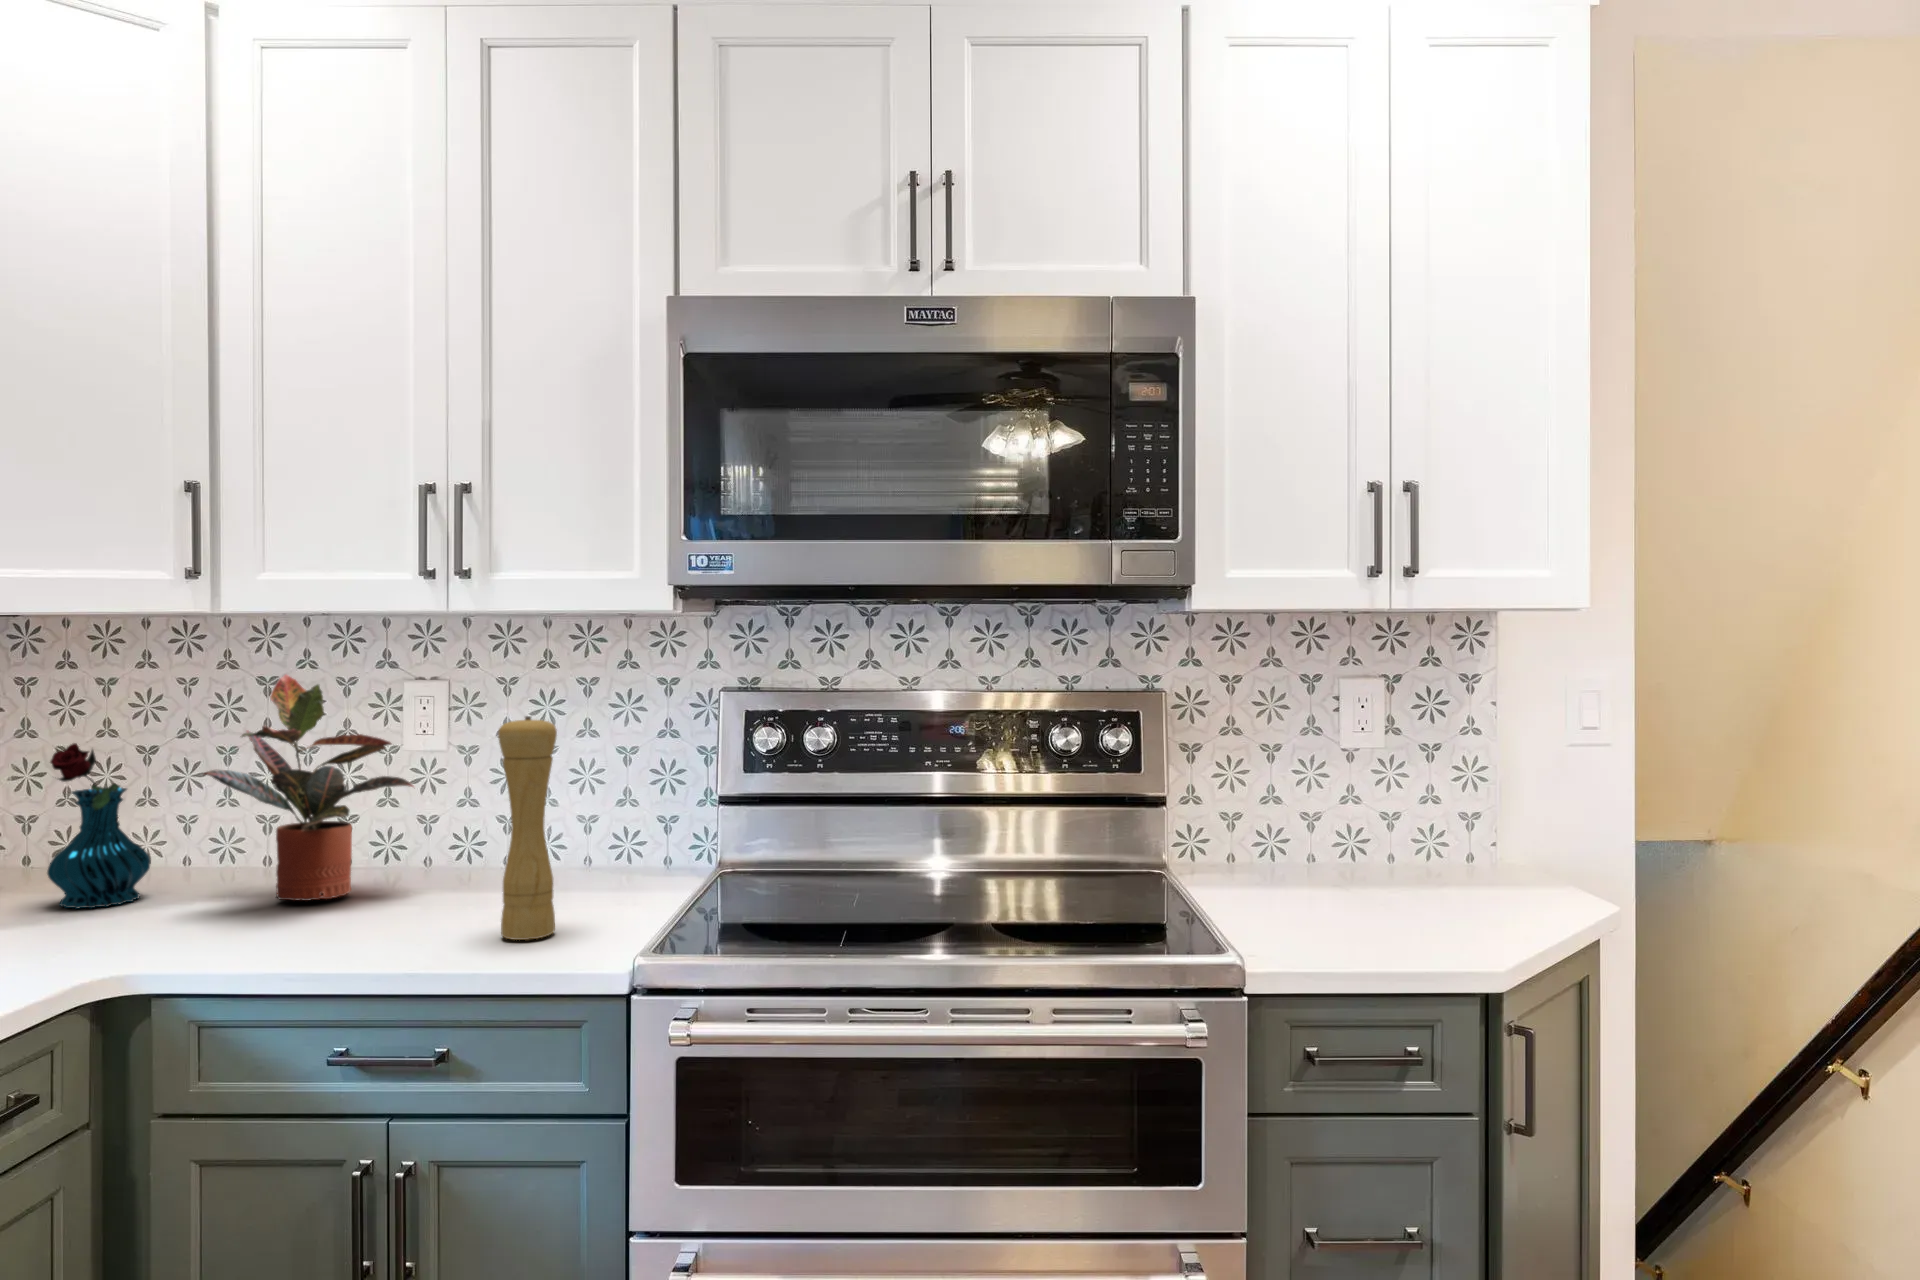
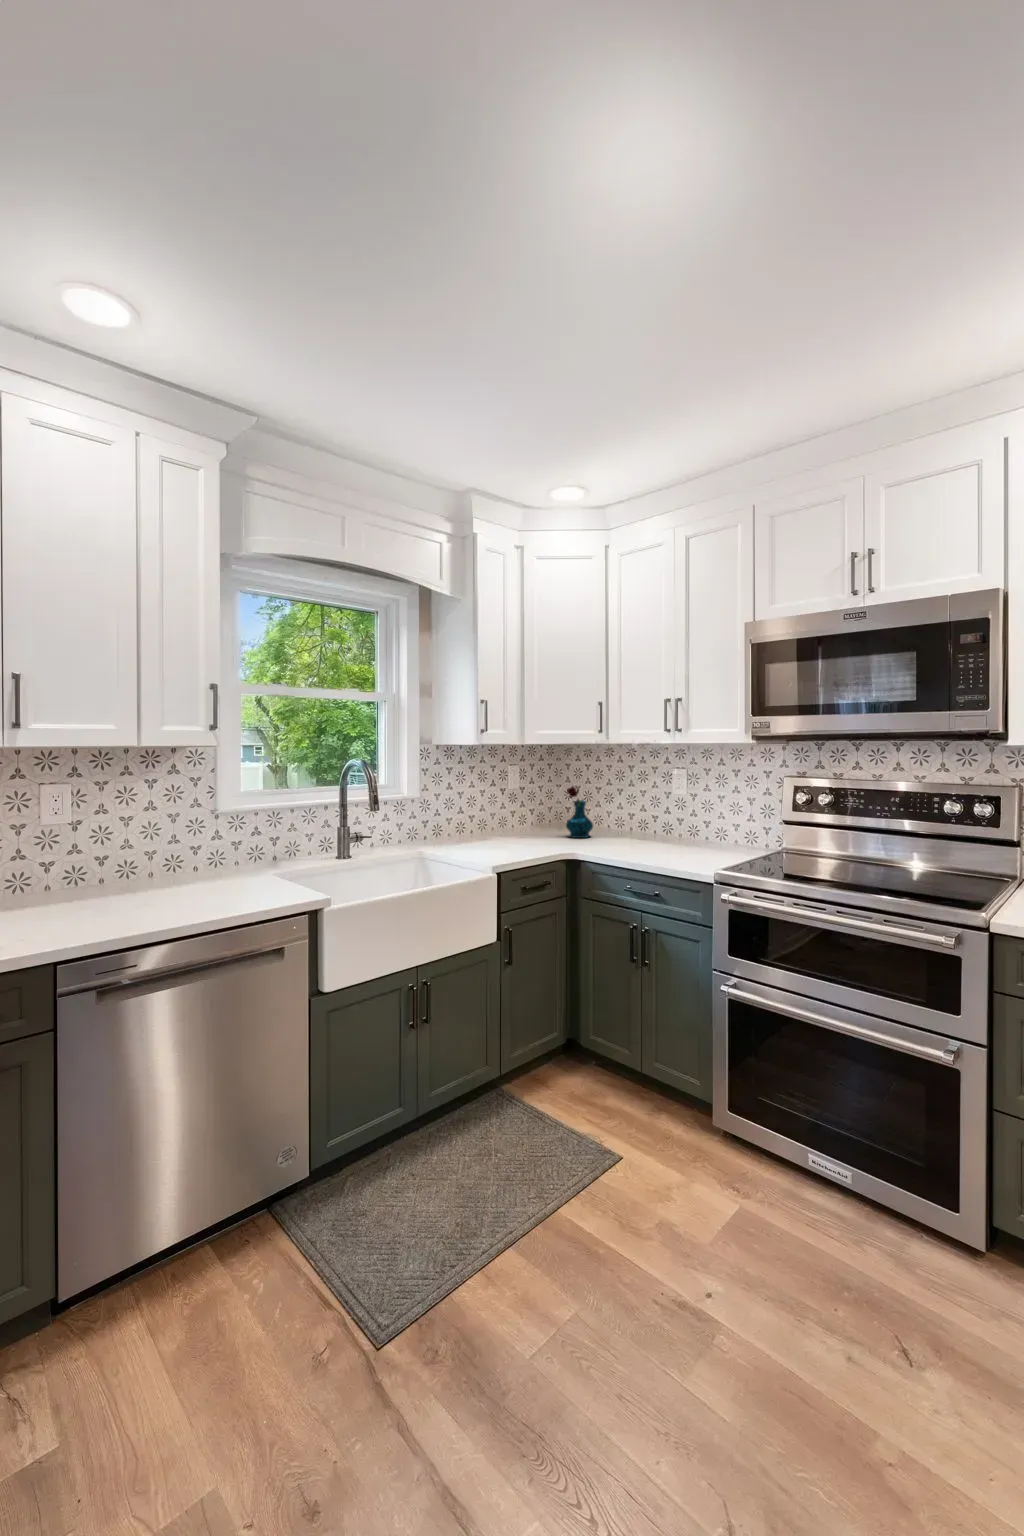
potted plant: present [204,675,413,901] -> none [602,766,668,844]
pepper mill: present [498,716,557,940] -> none [681,783,702,862]

